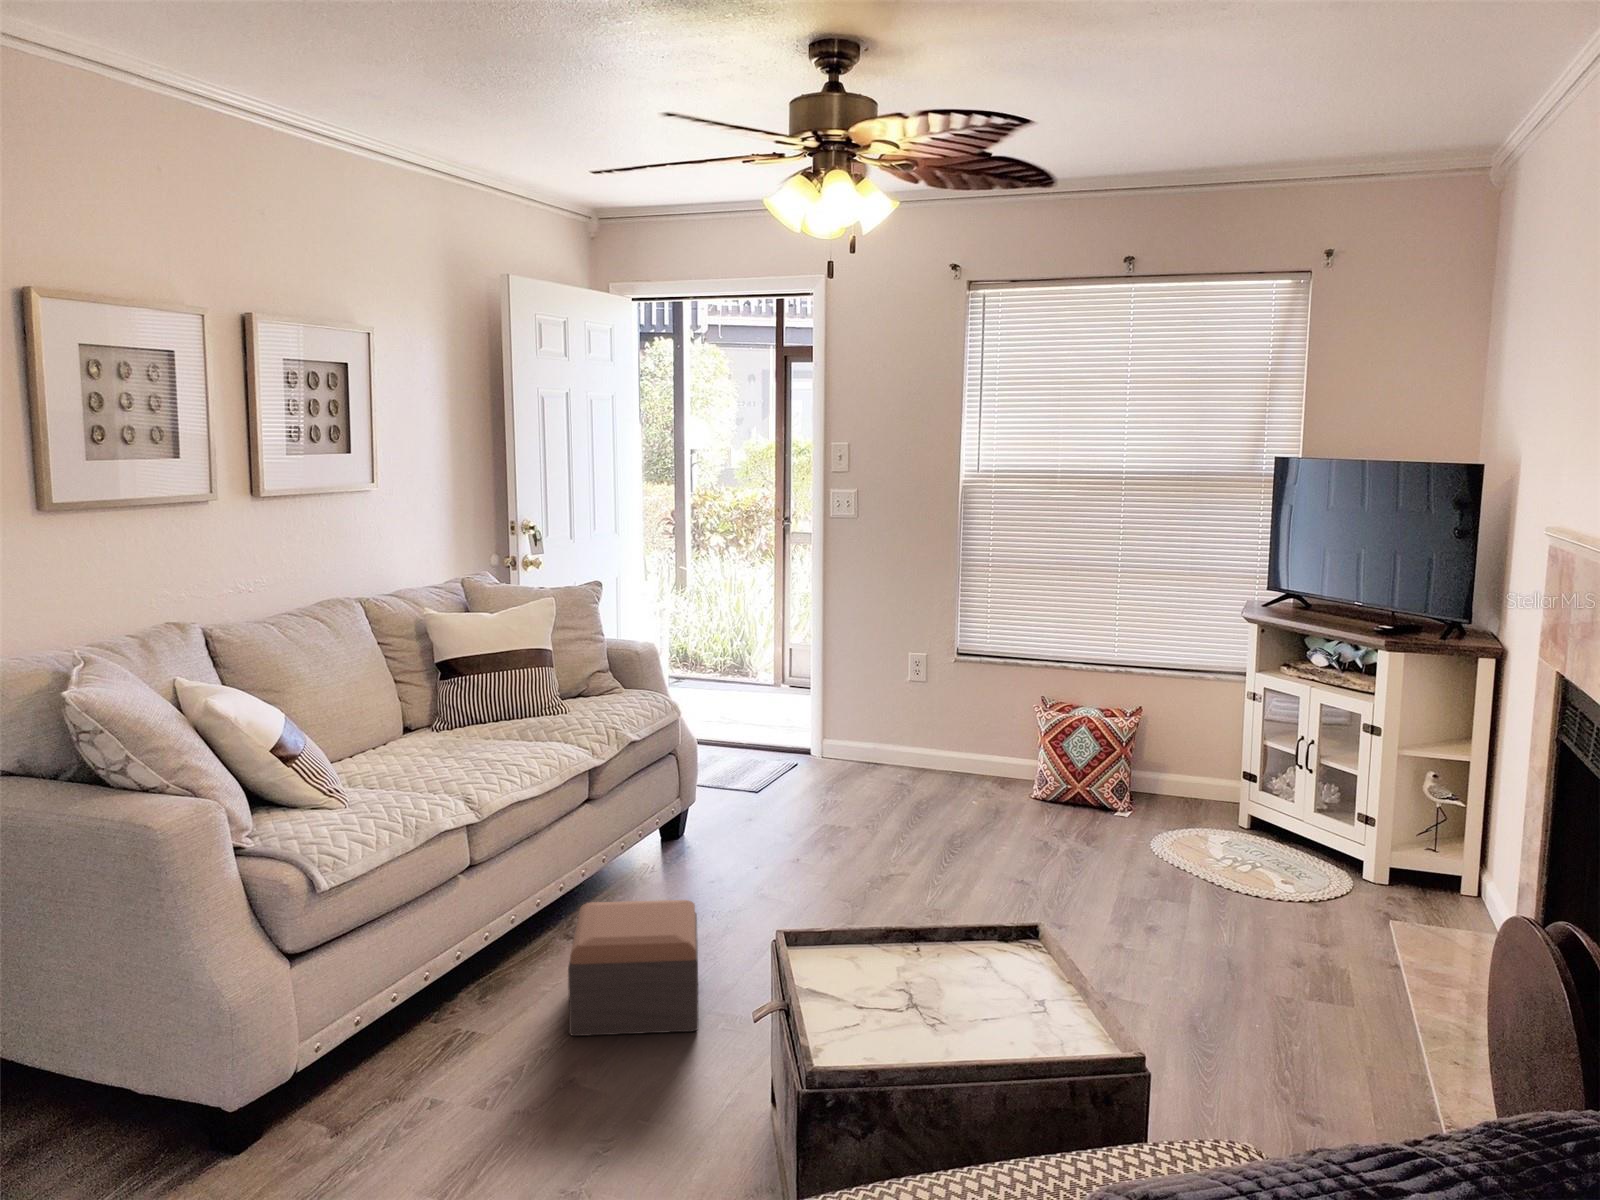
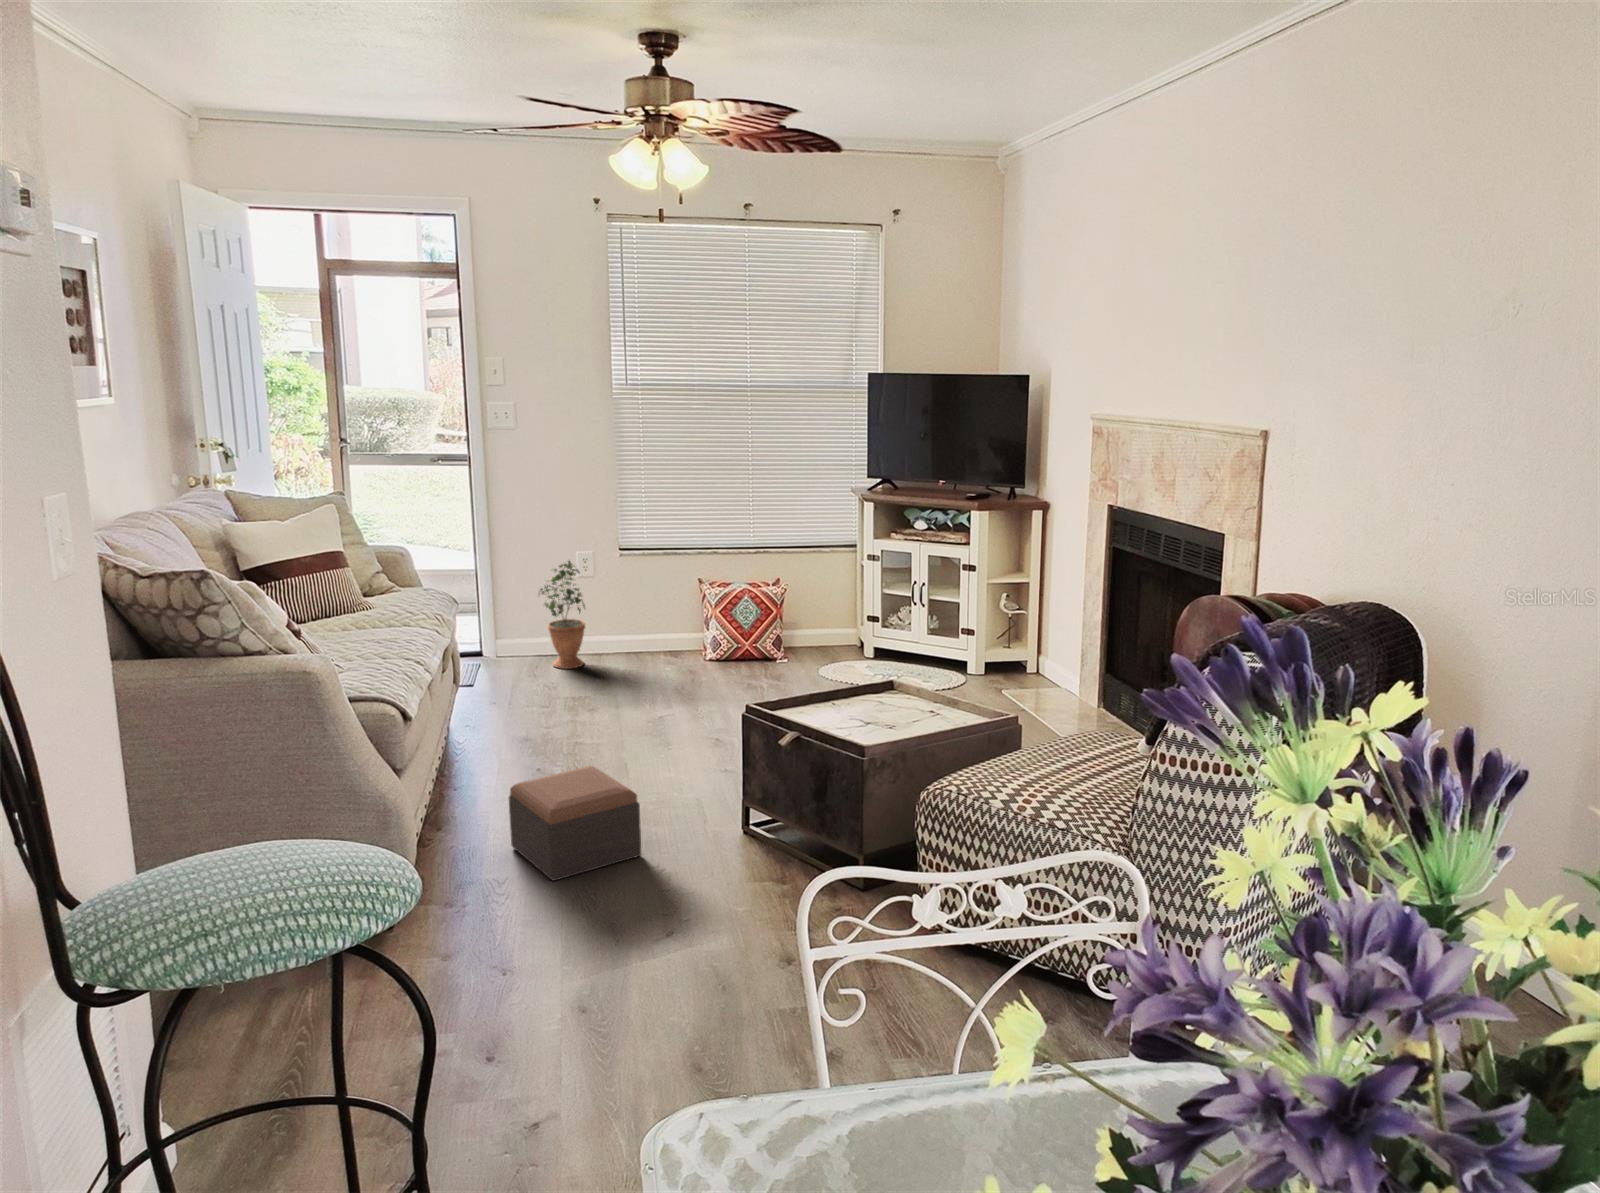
potted plant: none [848,655,901,781] -> present [540,561,585,669]

